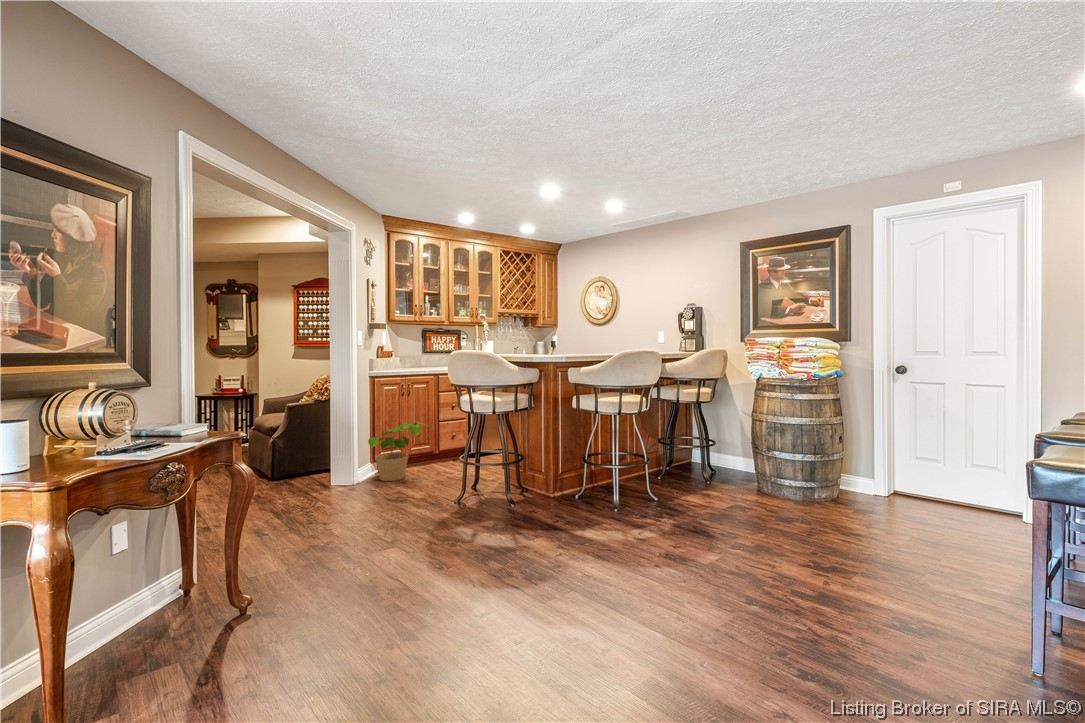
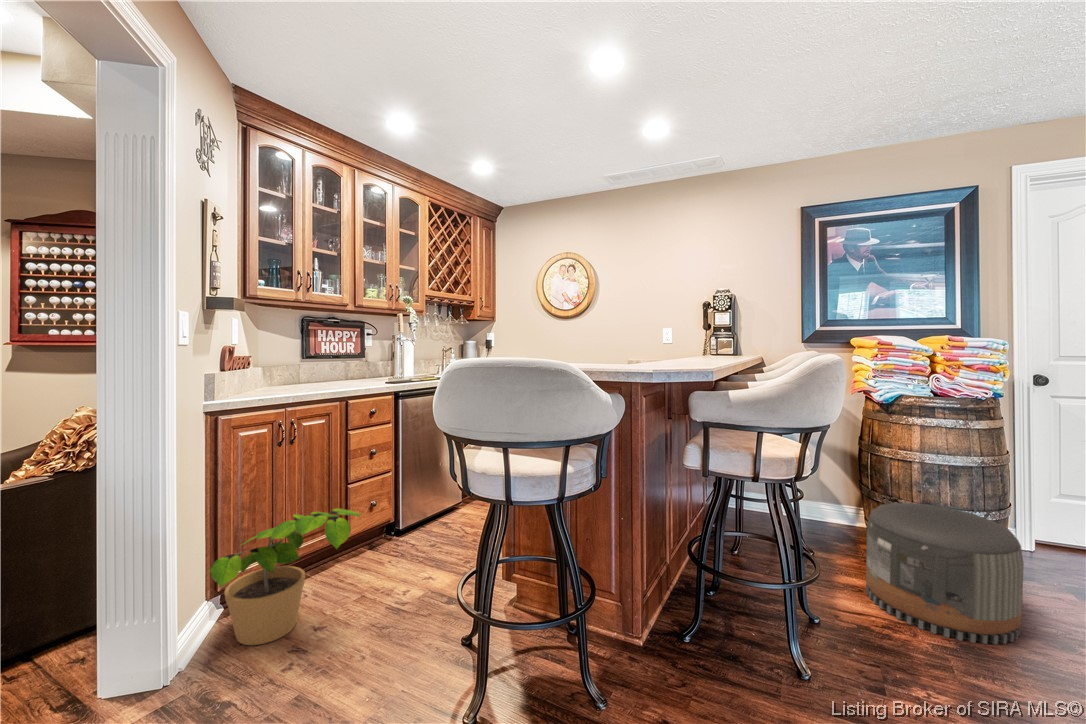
pouf: none [703,445,782,518] -> present [866,503,1024,644]

